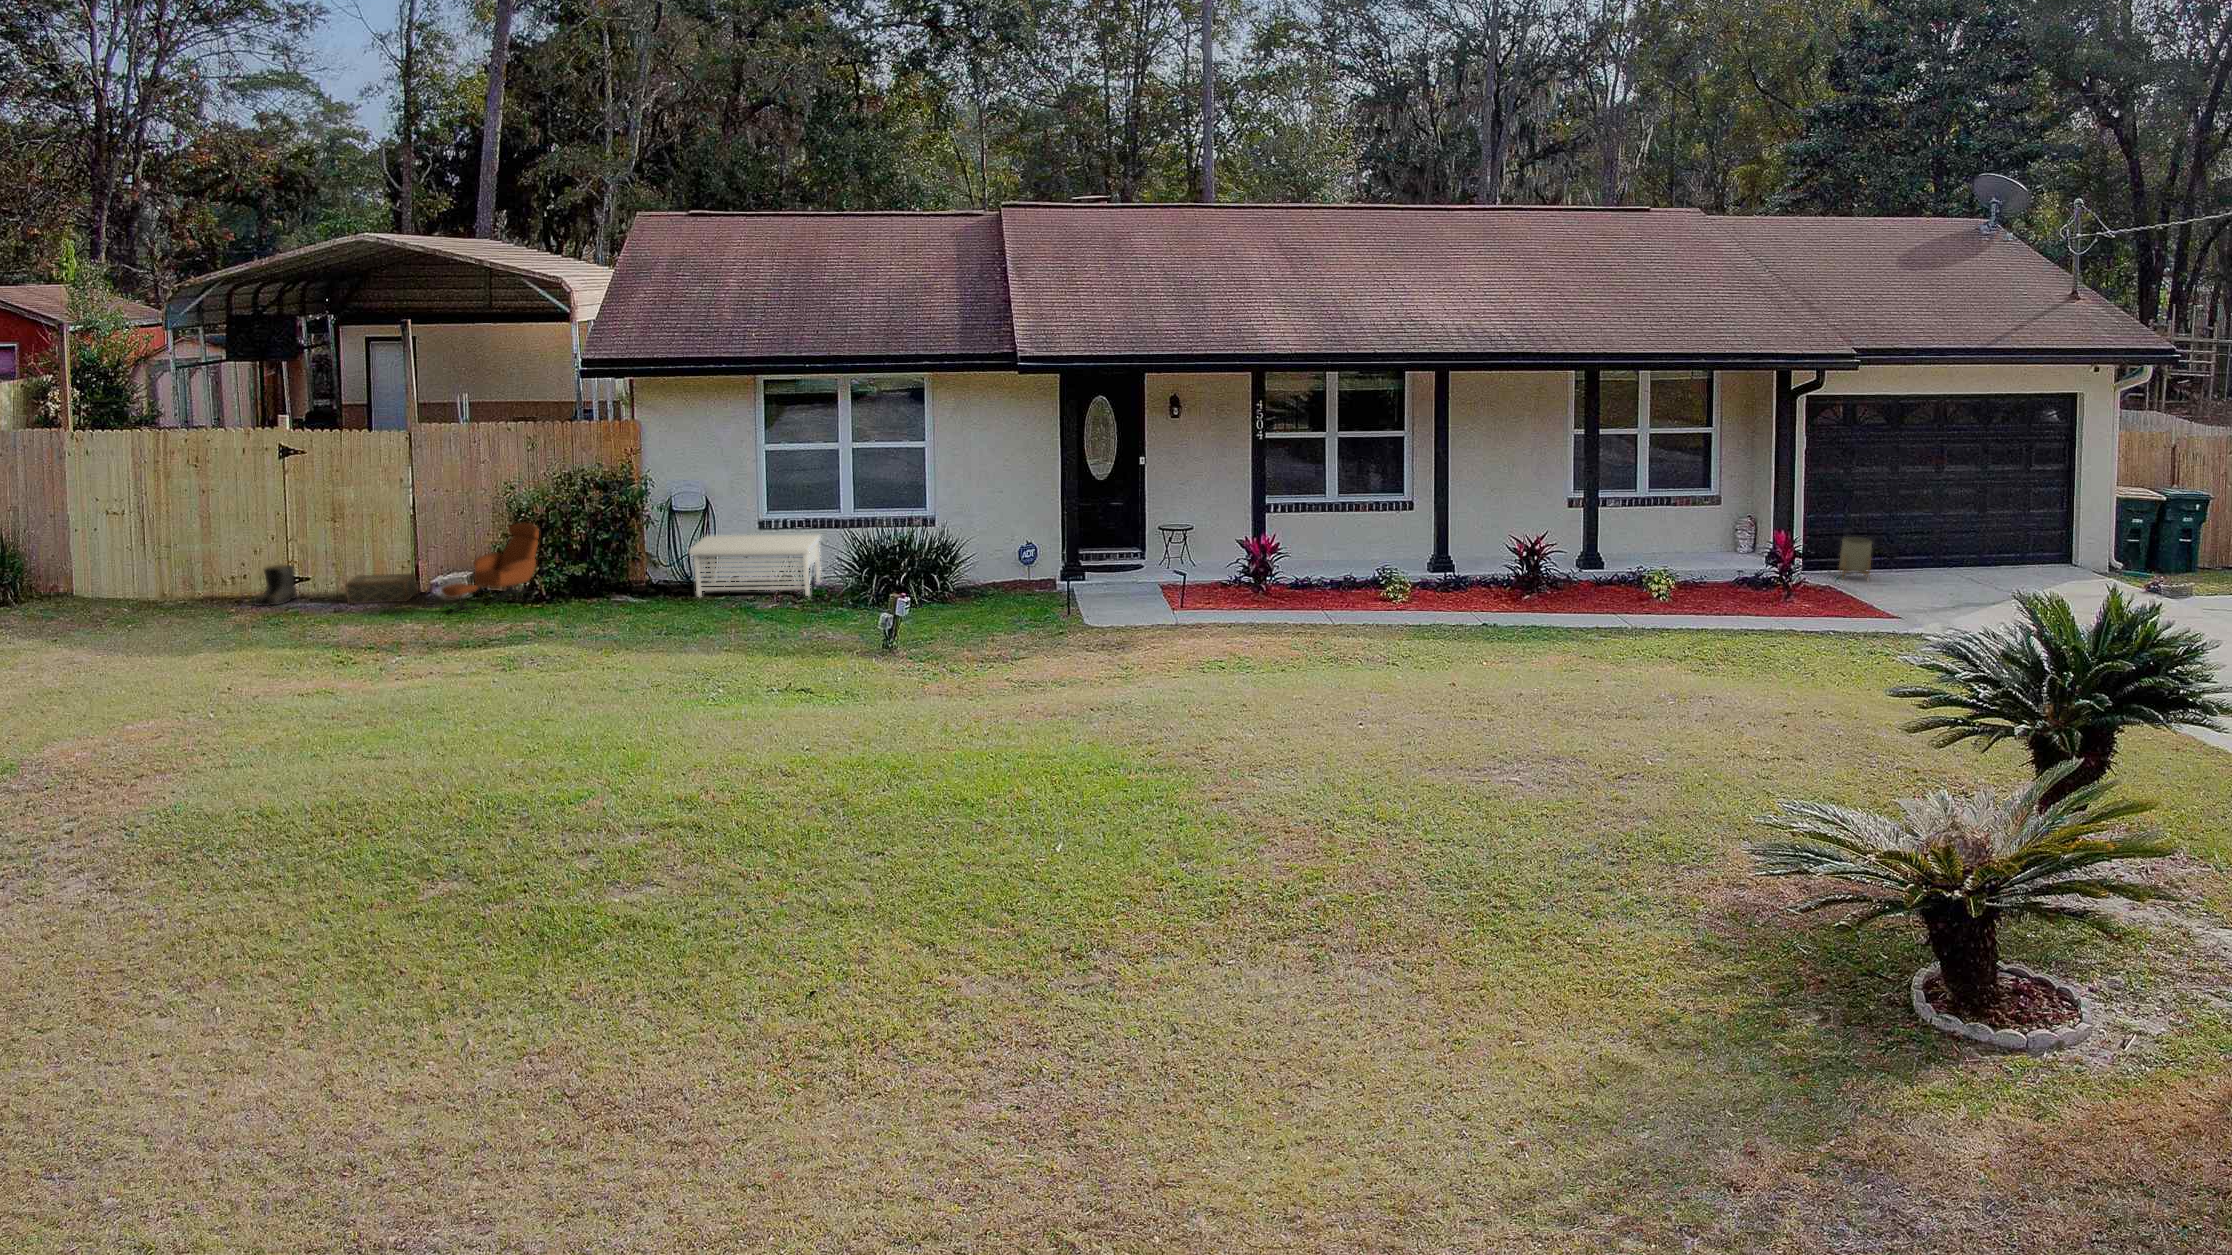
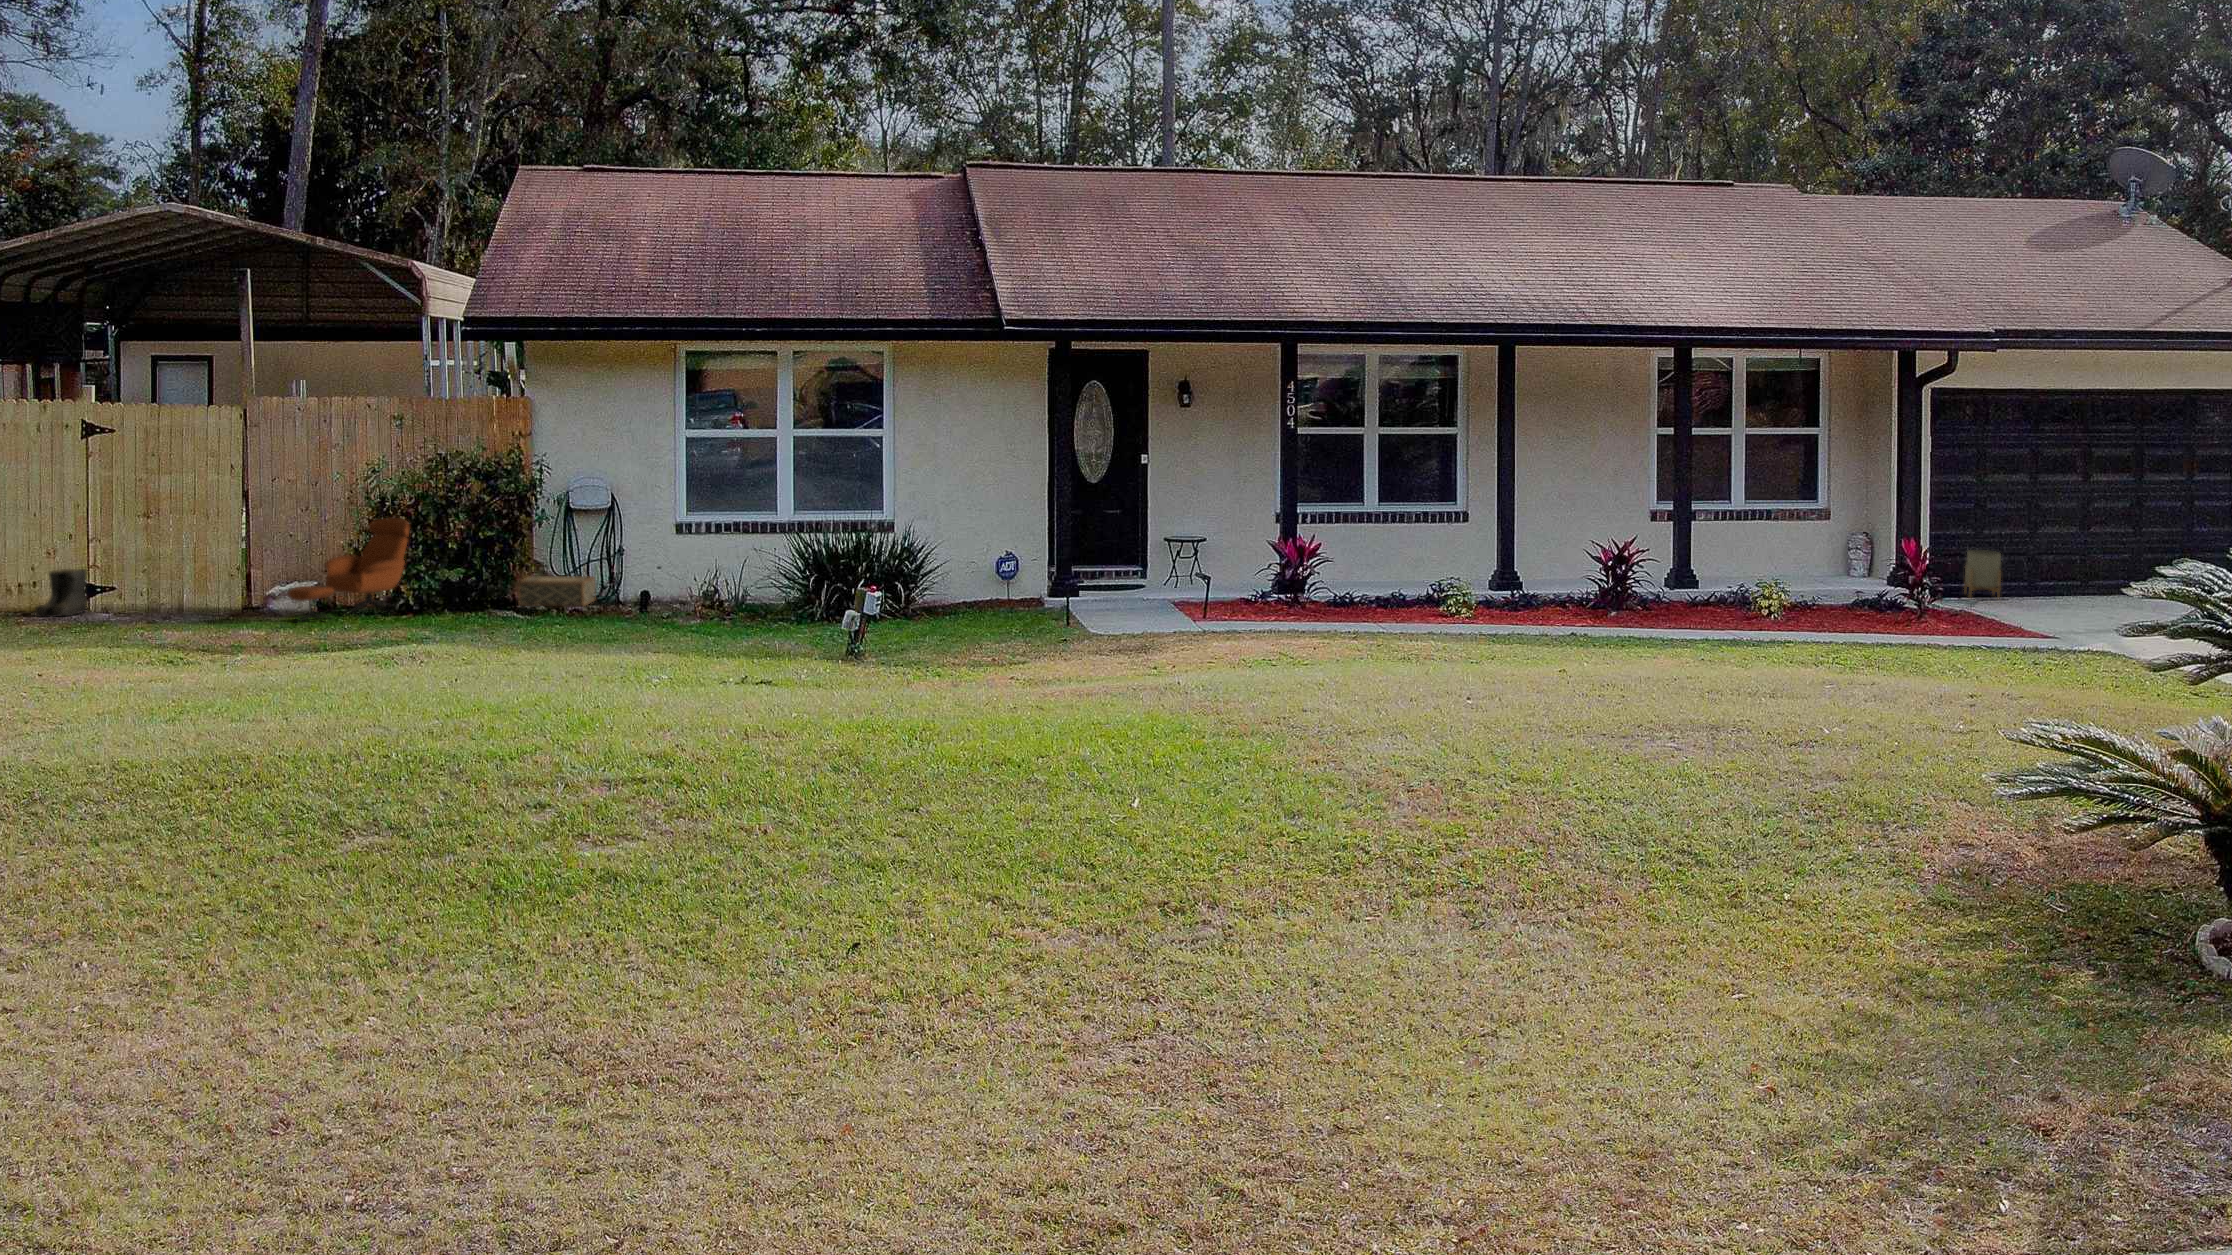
storage bench: present [689,535,821,596] -> none [599,540,758,612]
woven basket: present [345,574,417,604] -> present [518,575,596,606]

